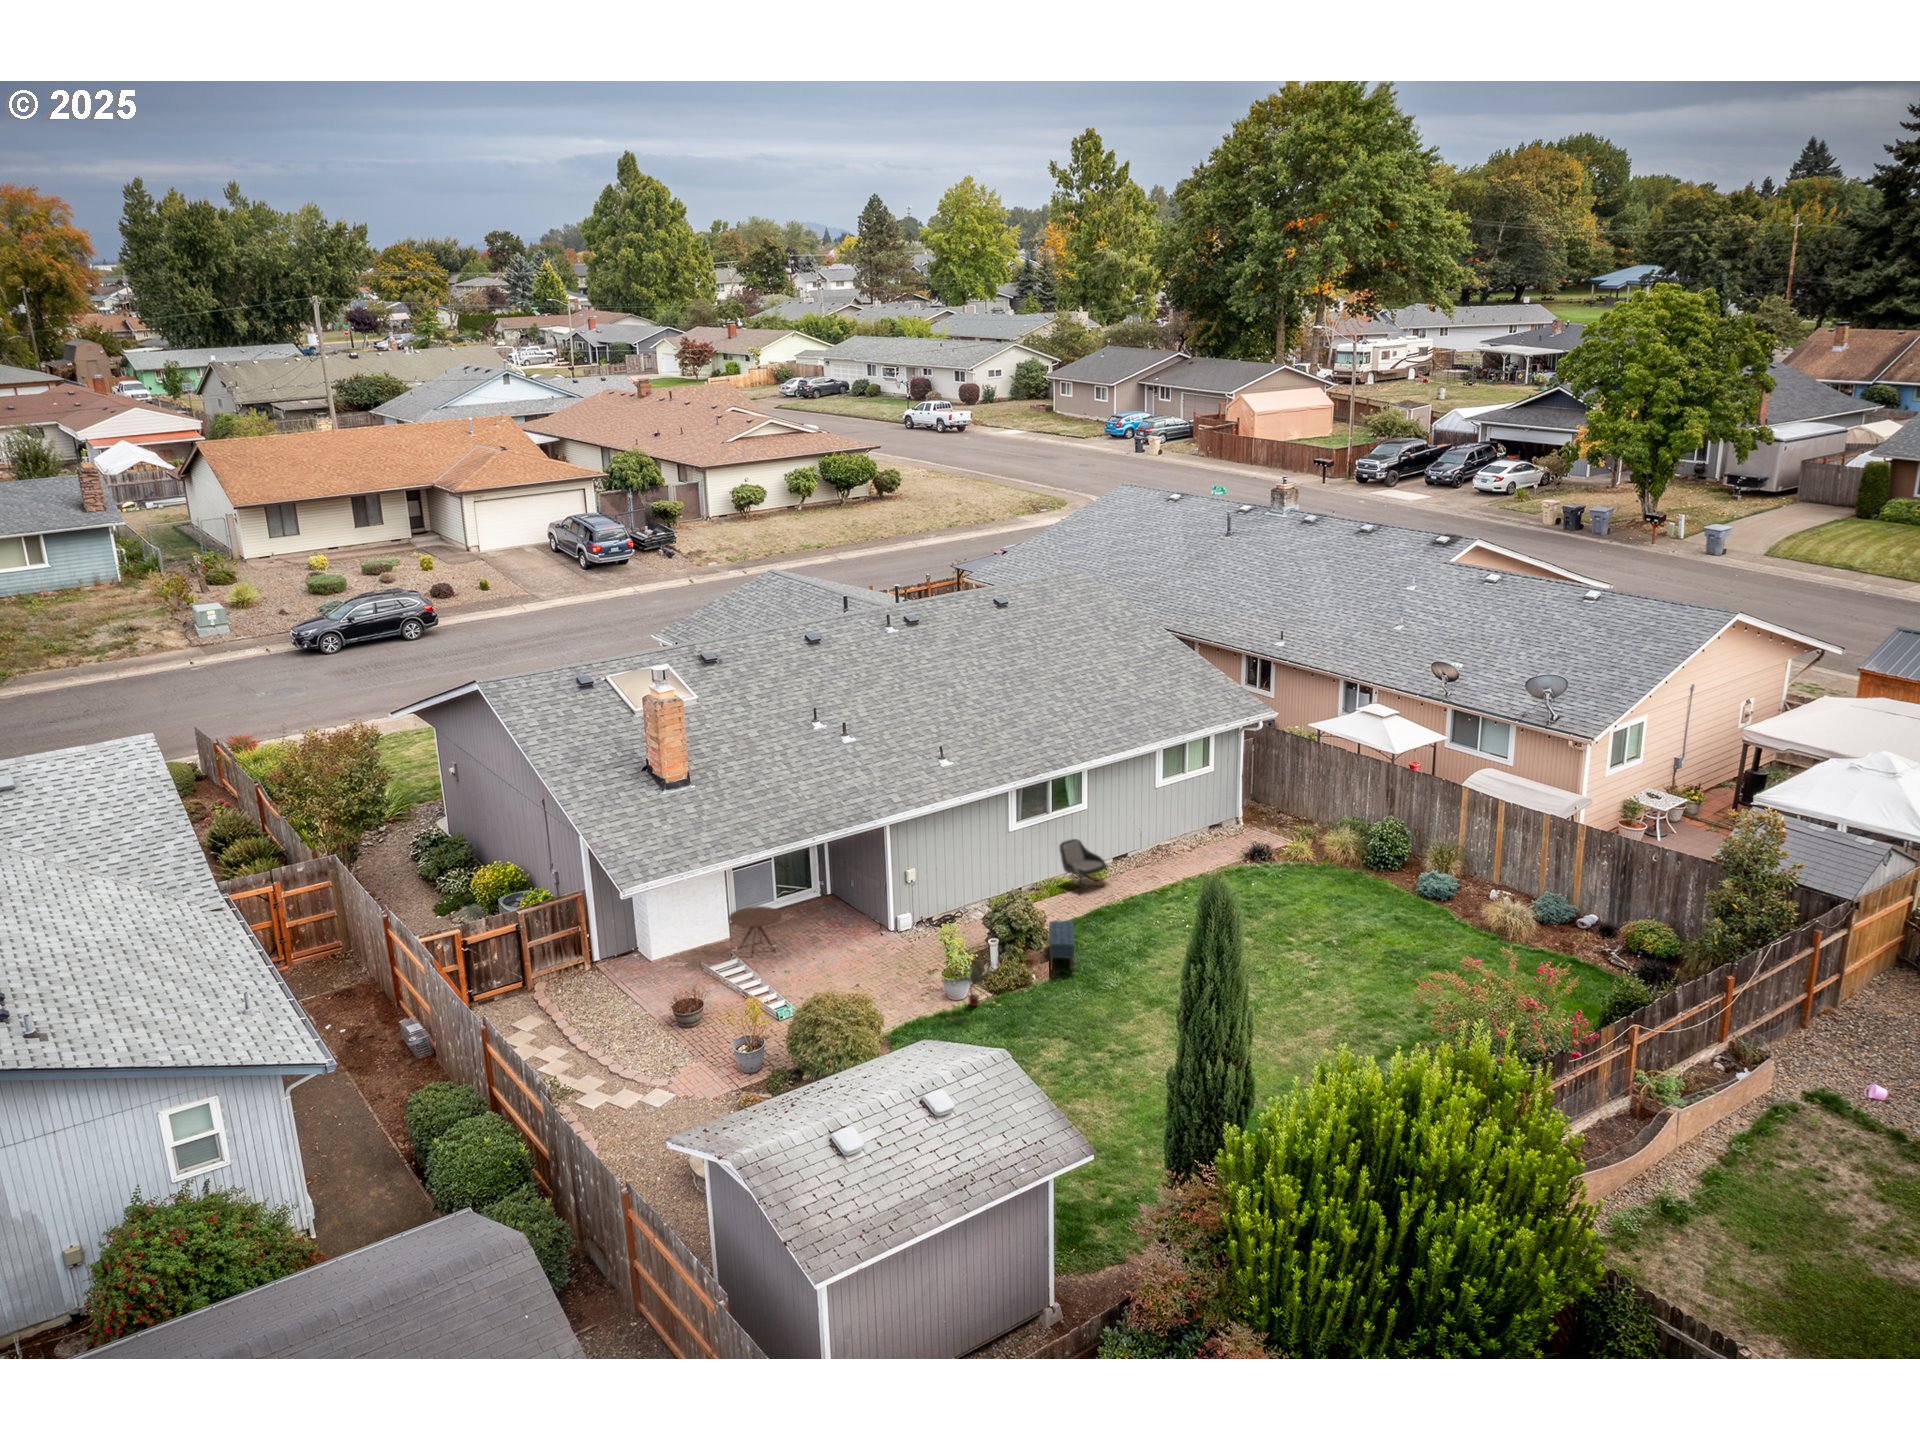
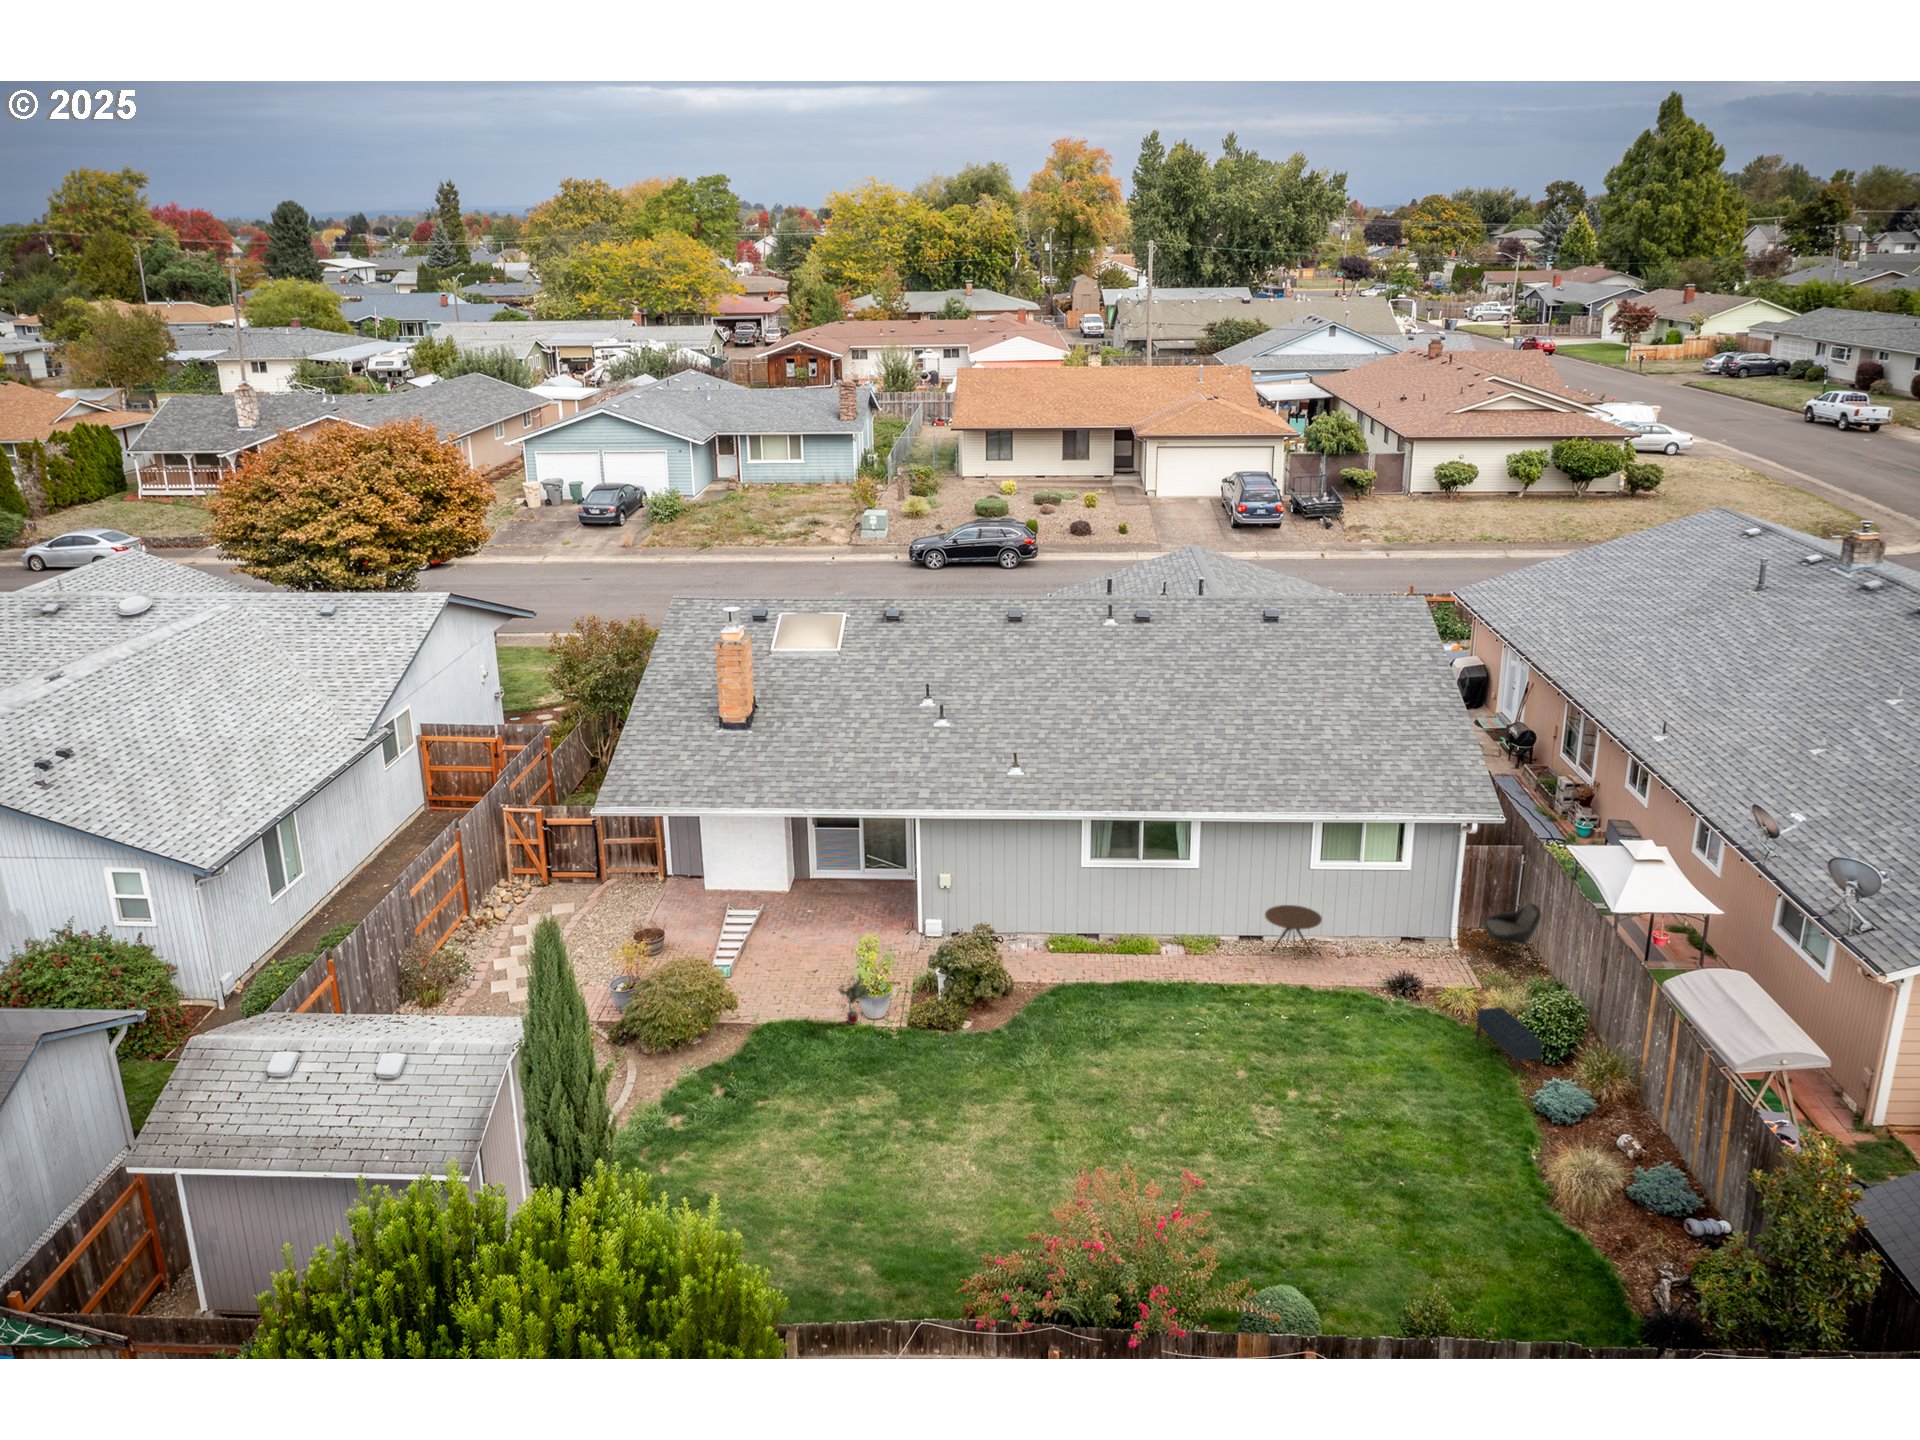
lounge chair: present [1058,839,1106,886] -> present [1484,903,1542,963]
round table: present [729,906,783,950] -> present [1265,905,1322,950]
bench: present [1049,921,1074,970] -> present [1476,1007,1544,1074]

